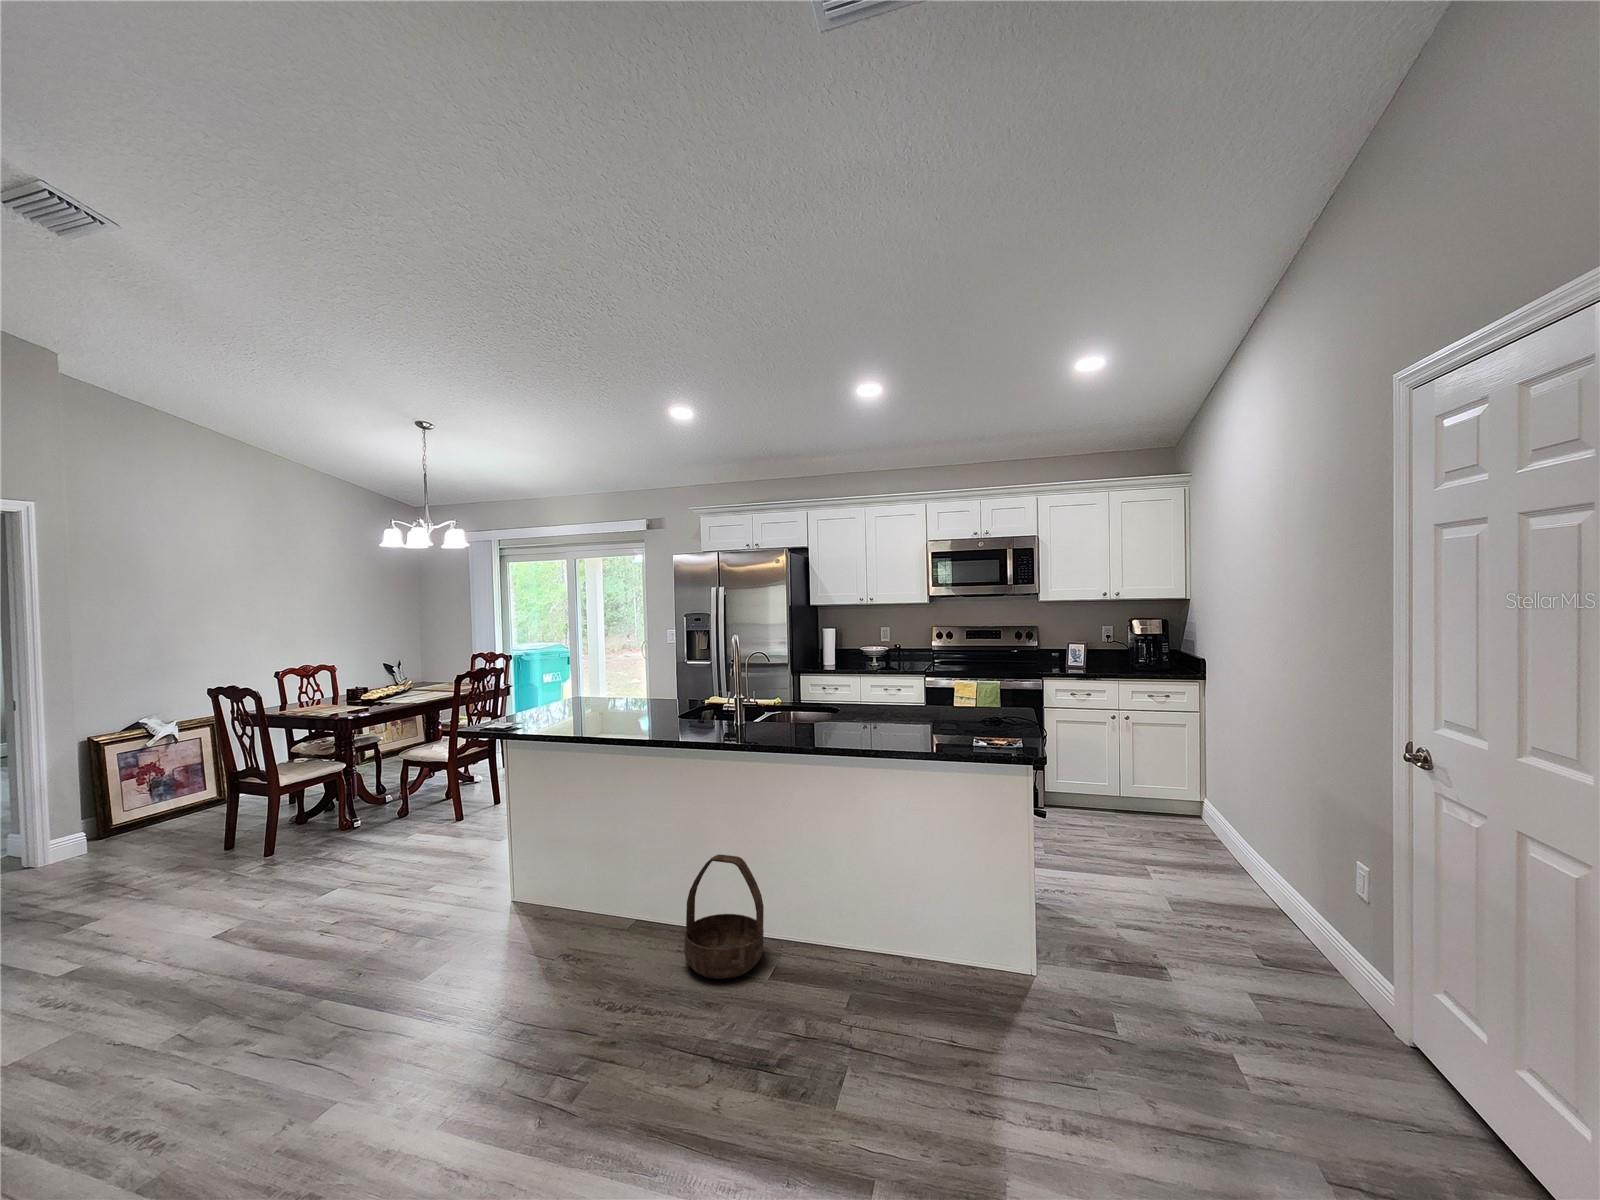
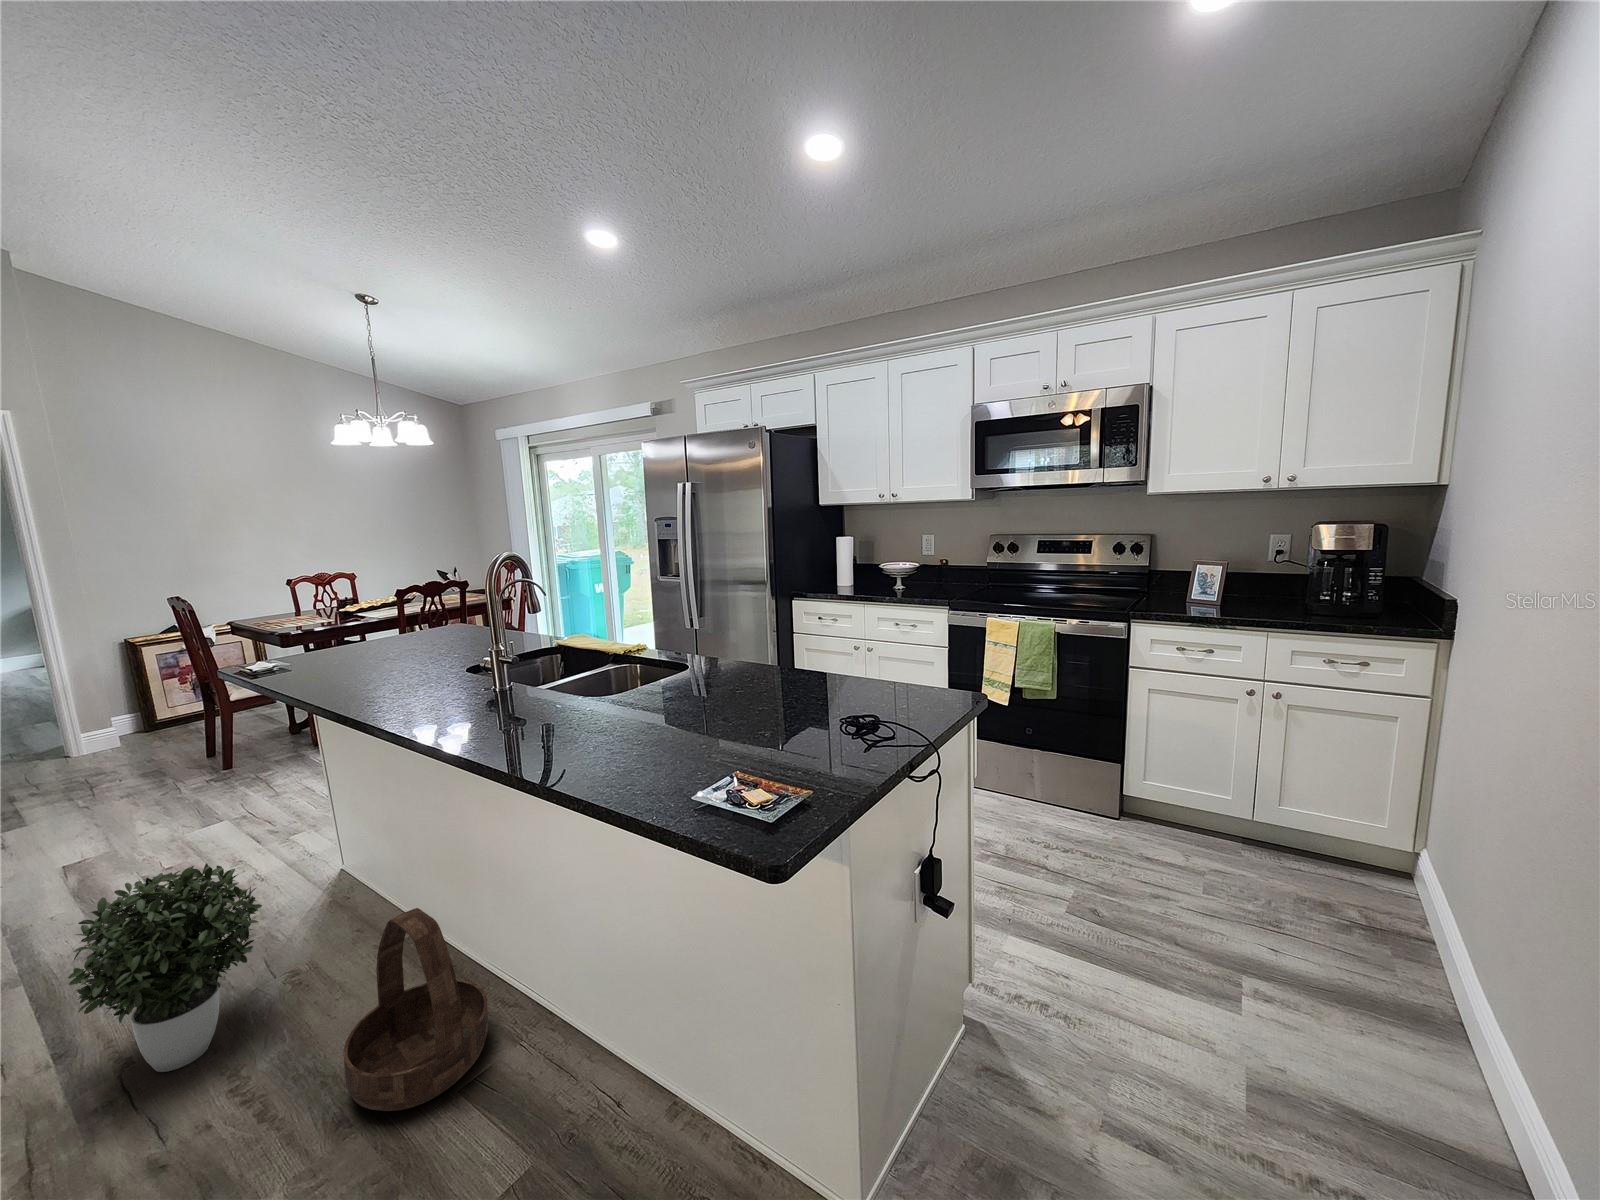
potted plant: none [491,844,595,995] -> present [68,863,262,1072]

